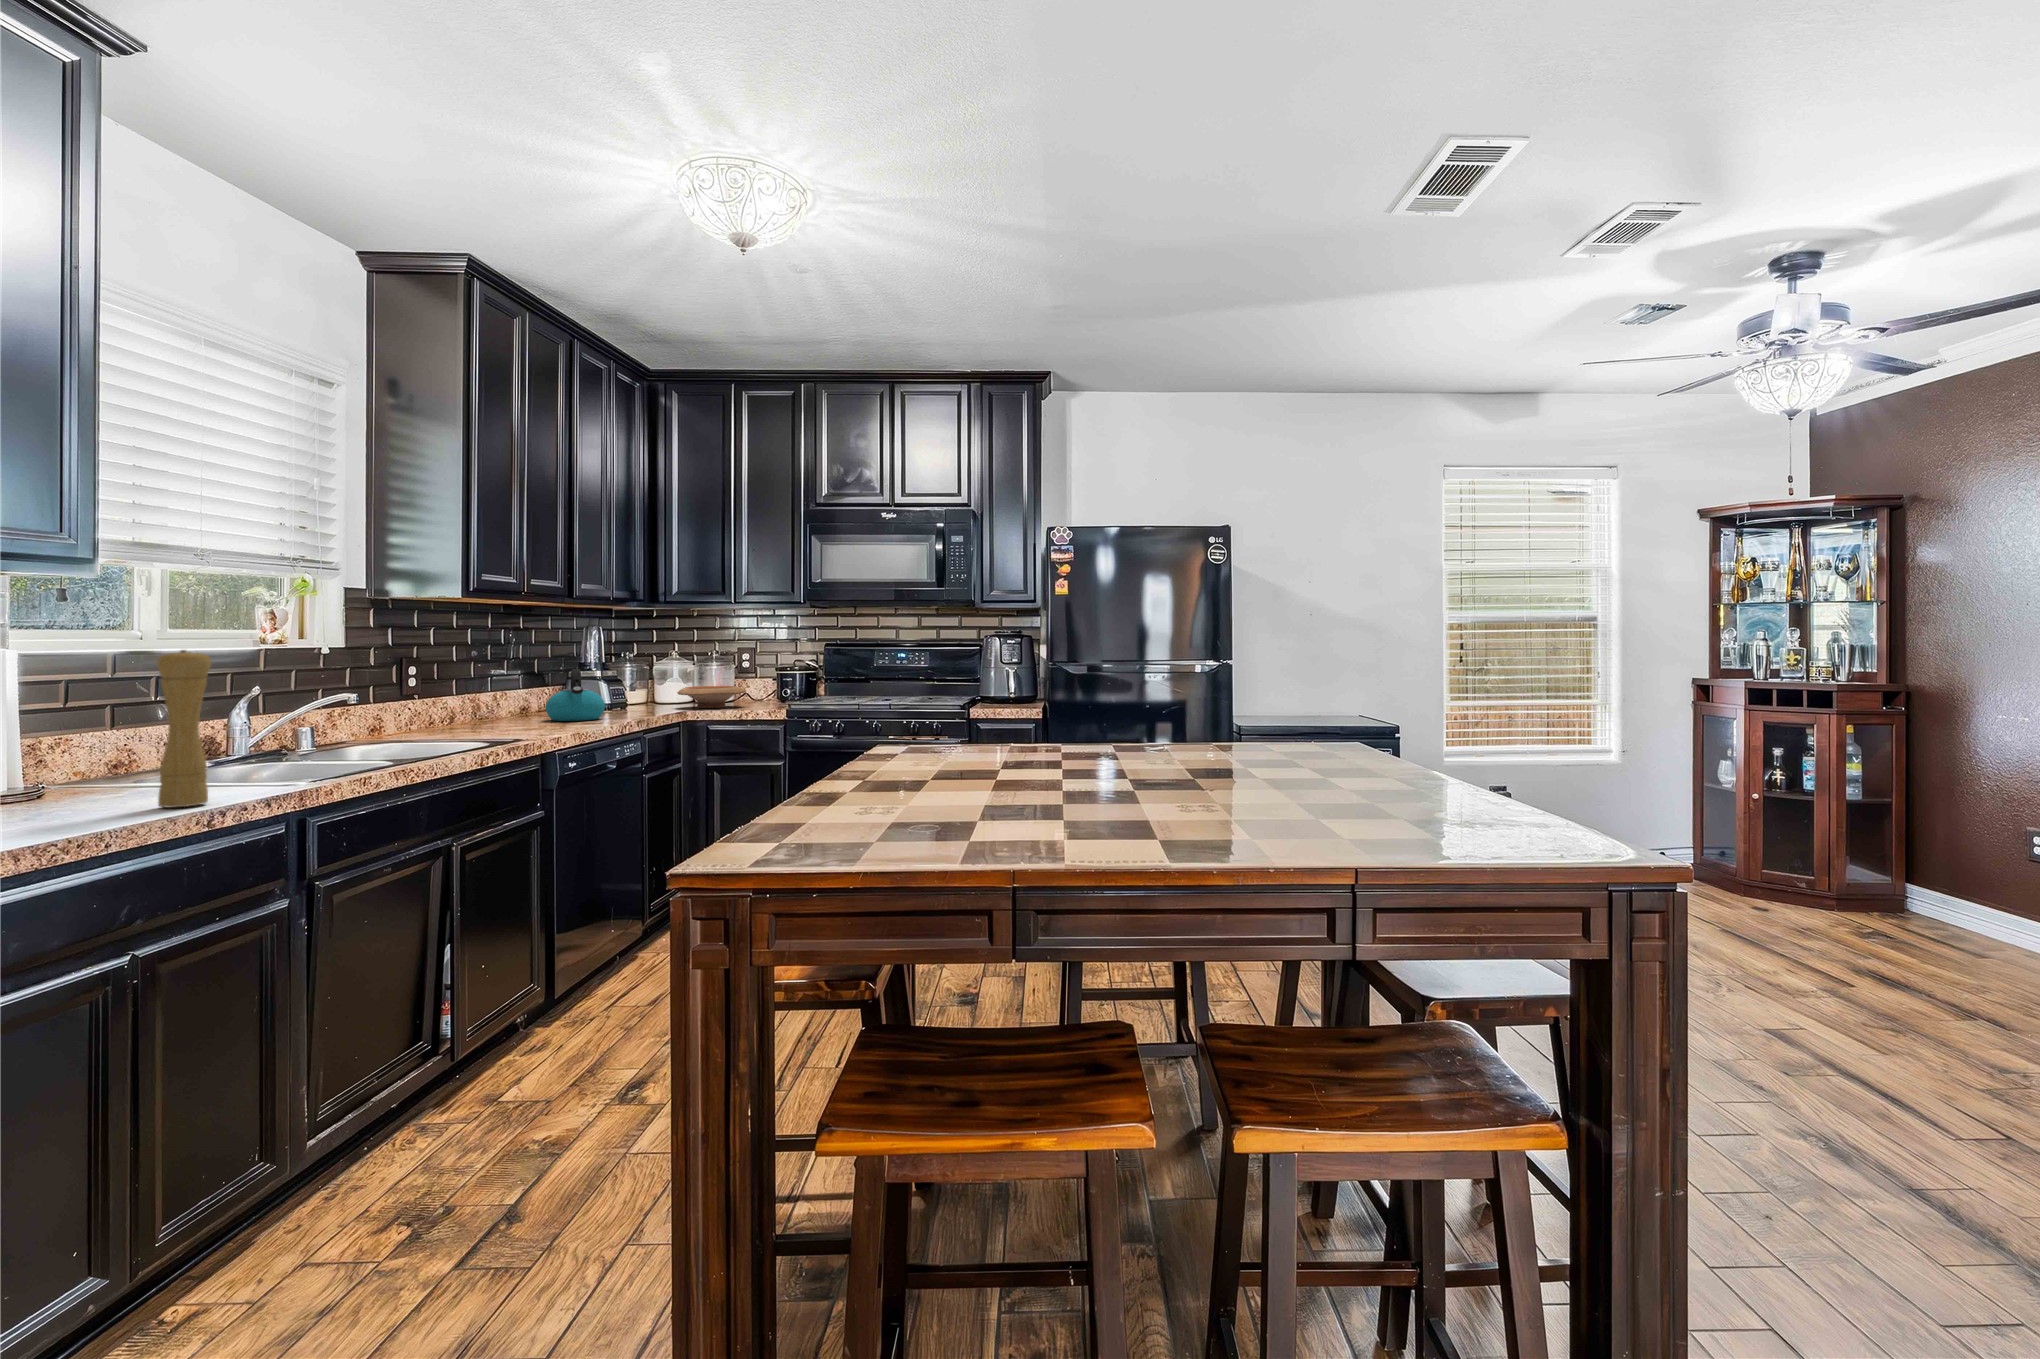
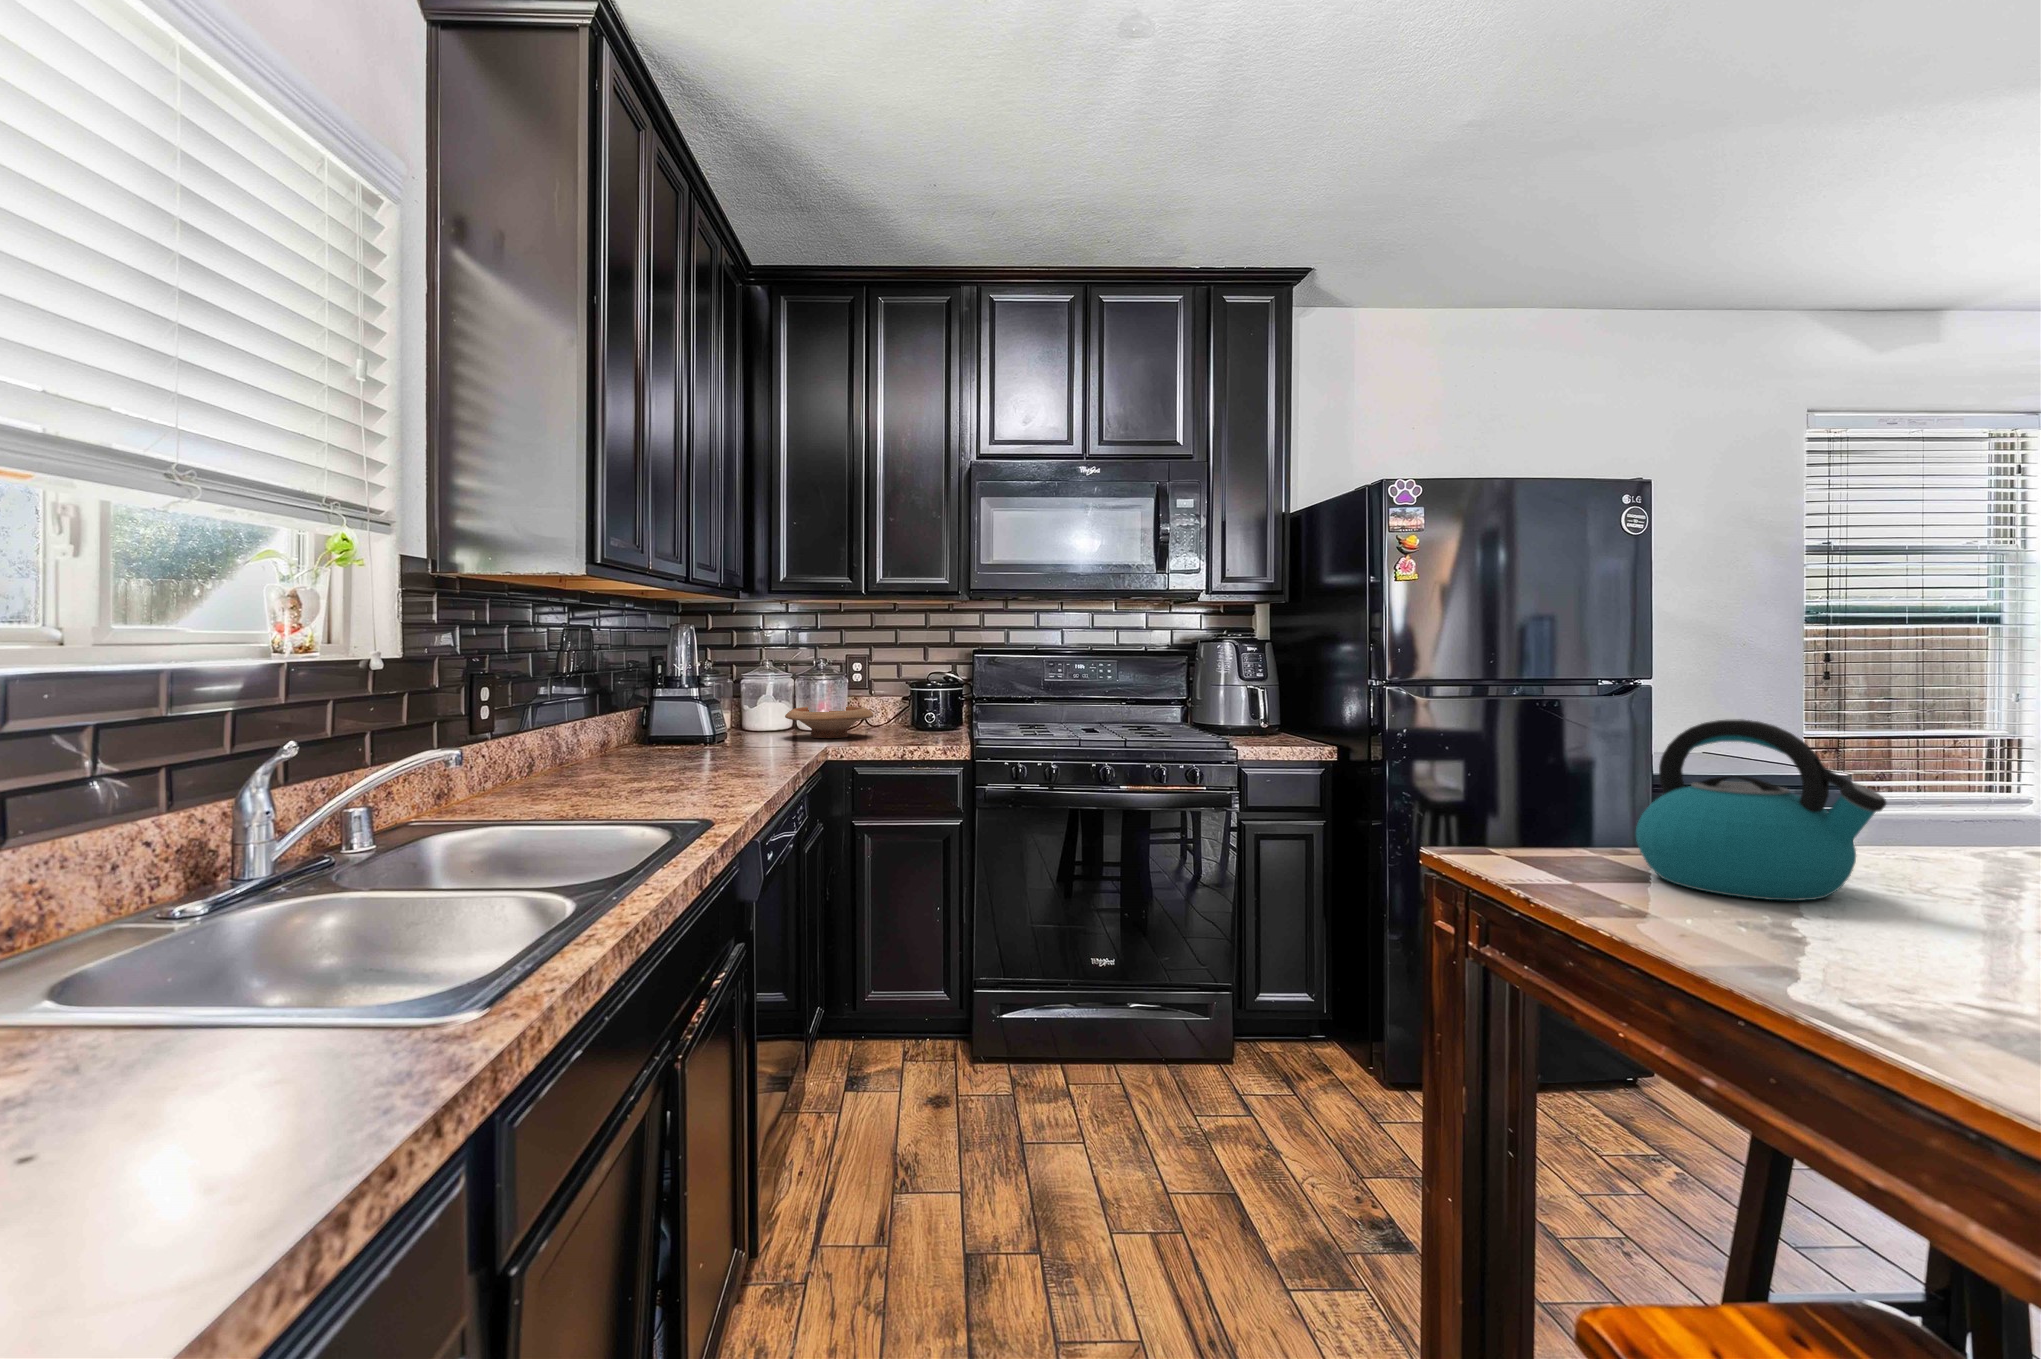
pepper mill: present [157,650,211,808] -> none [133,677,289,1189]
kettle: present [546,669,605,721] -> present [1636,719,1886,901]

